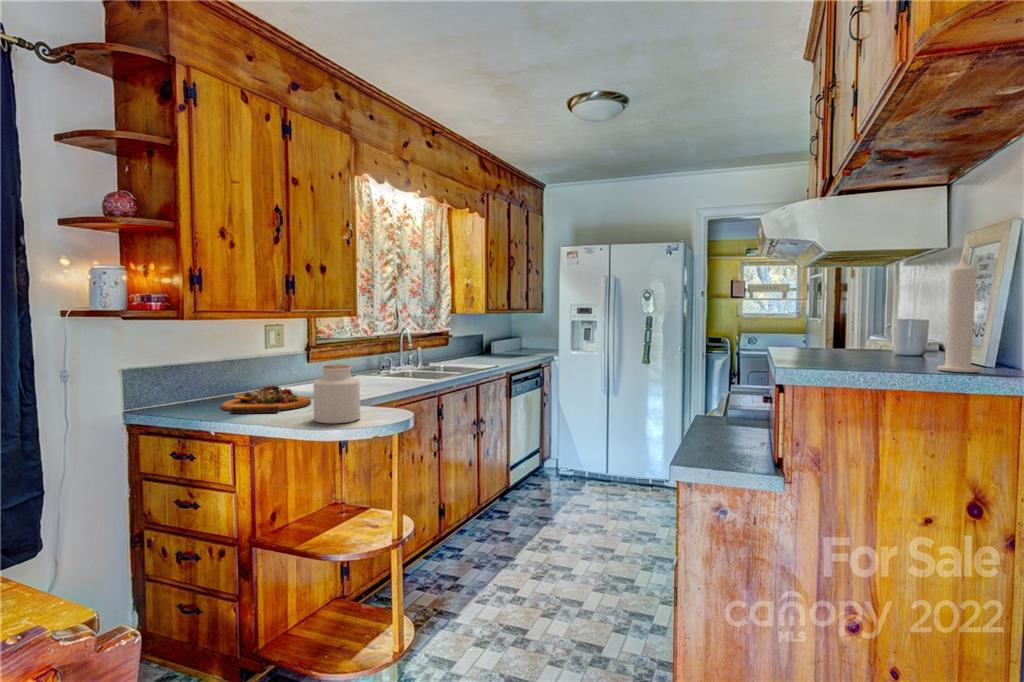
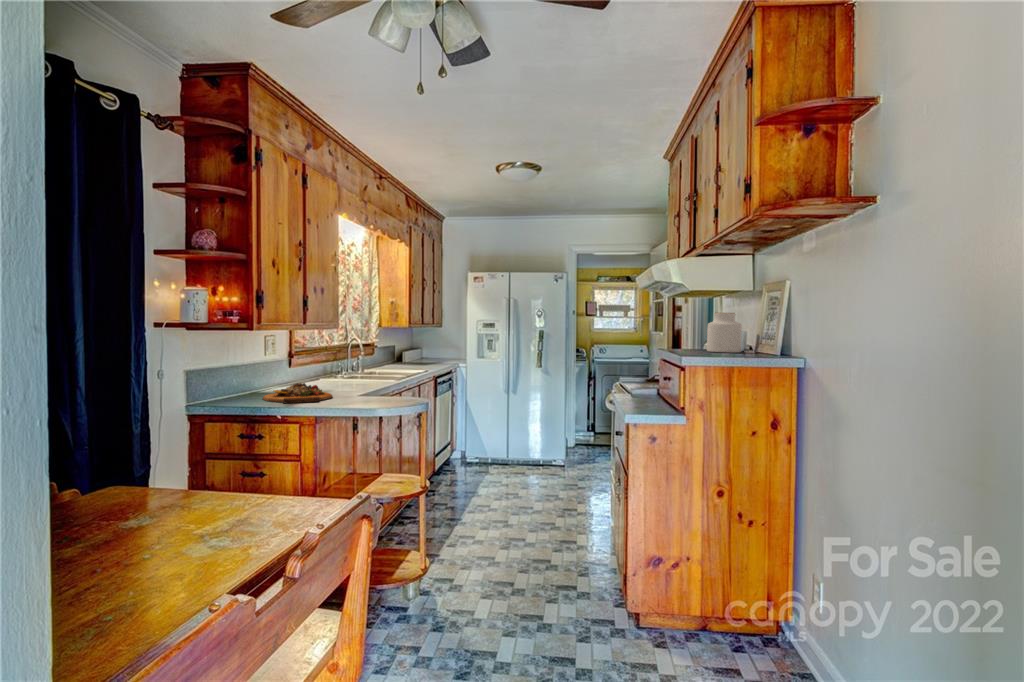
candle: present [937,254,979,372] -> none [756,295,774,356]
jar: present [314,365,360,424] -> present [707,313,742,353]

